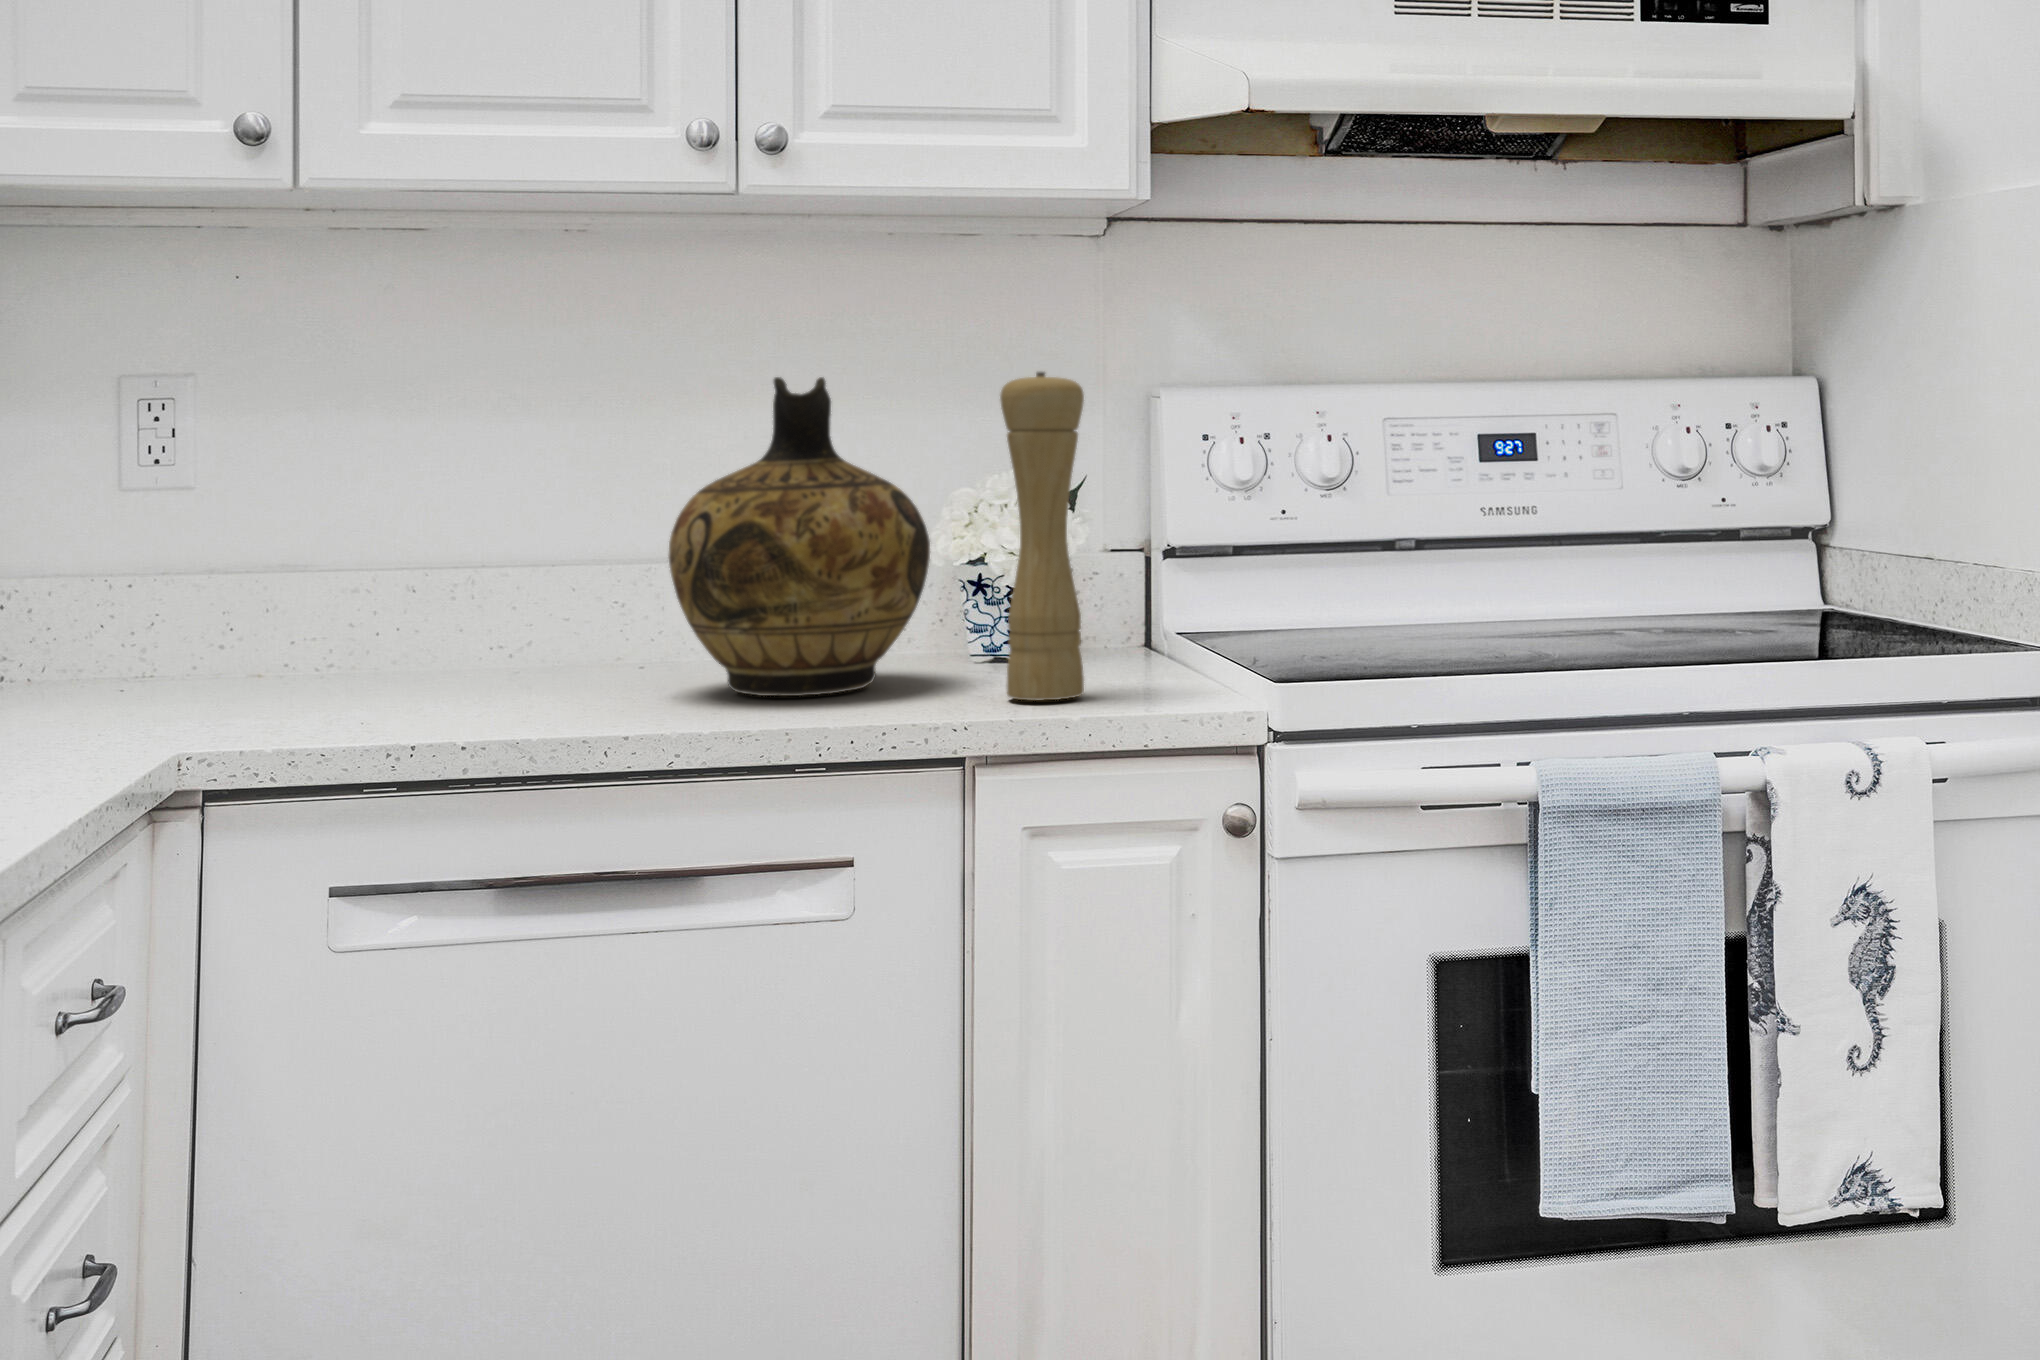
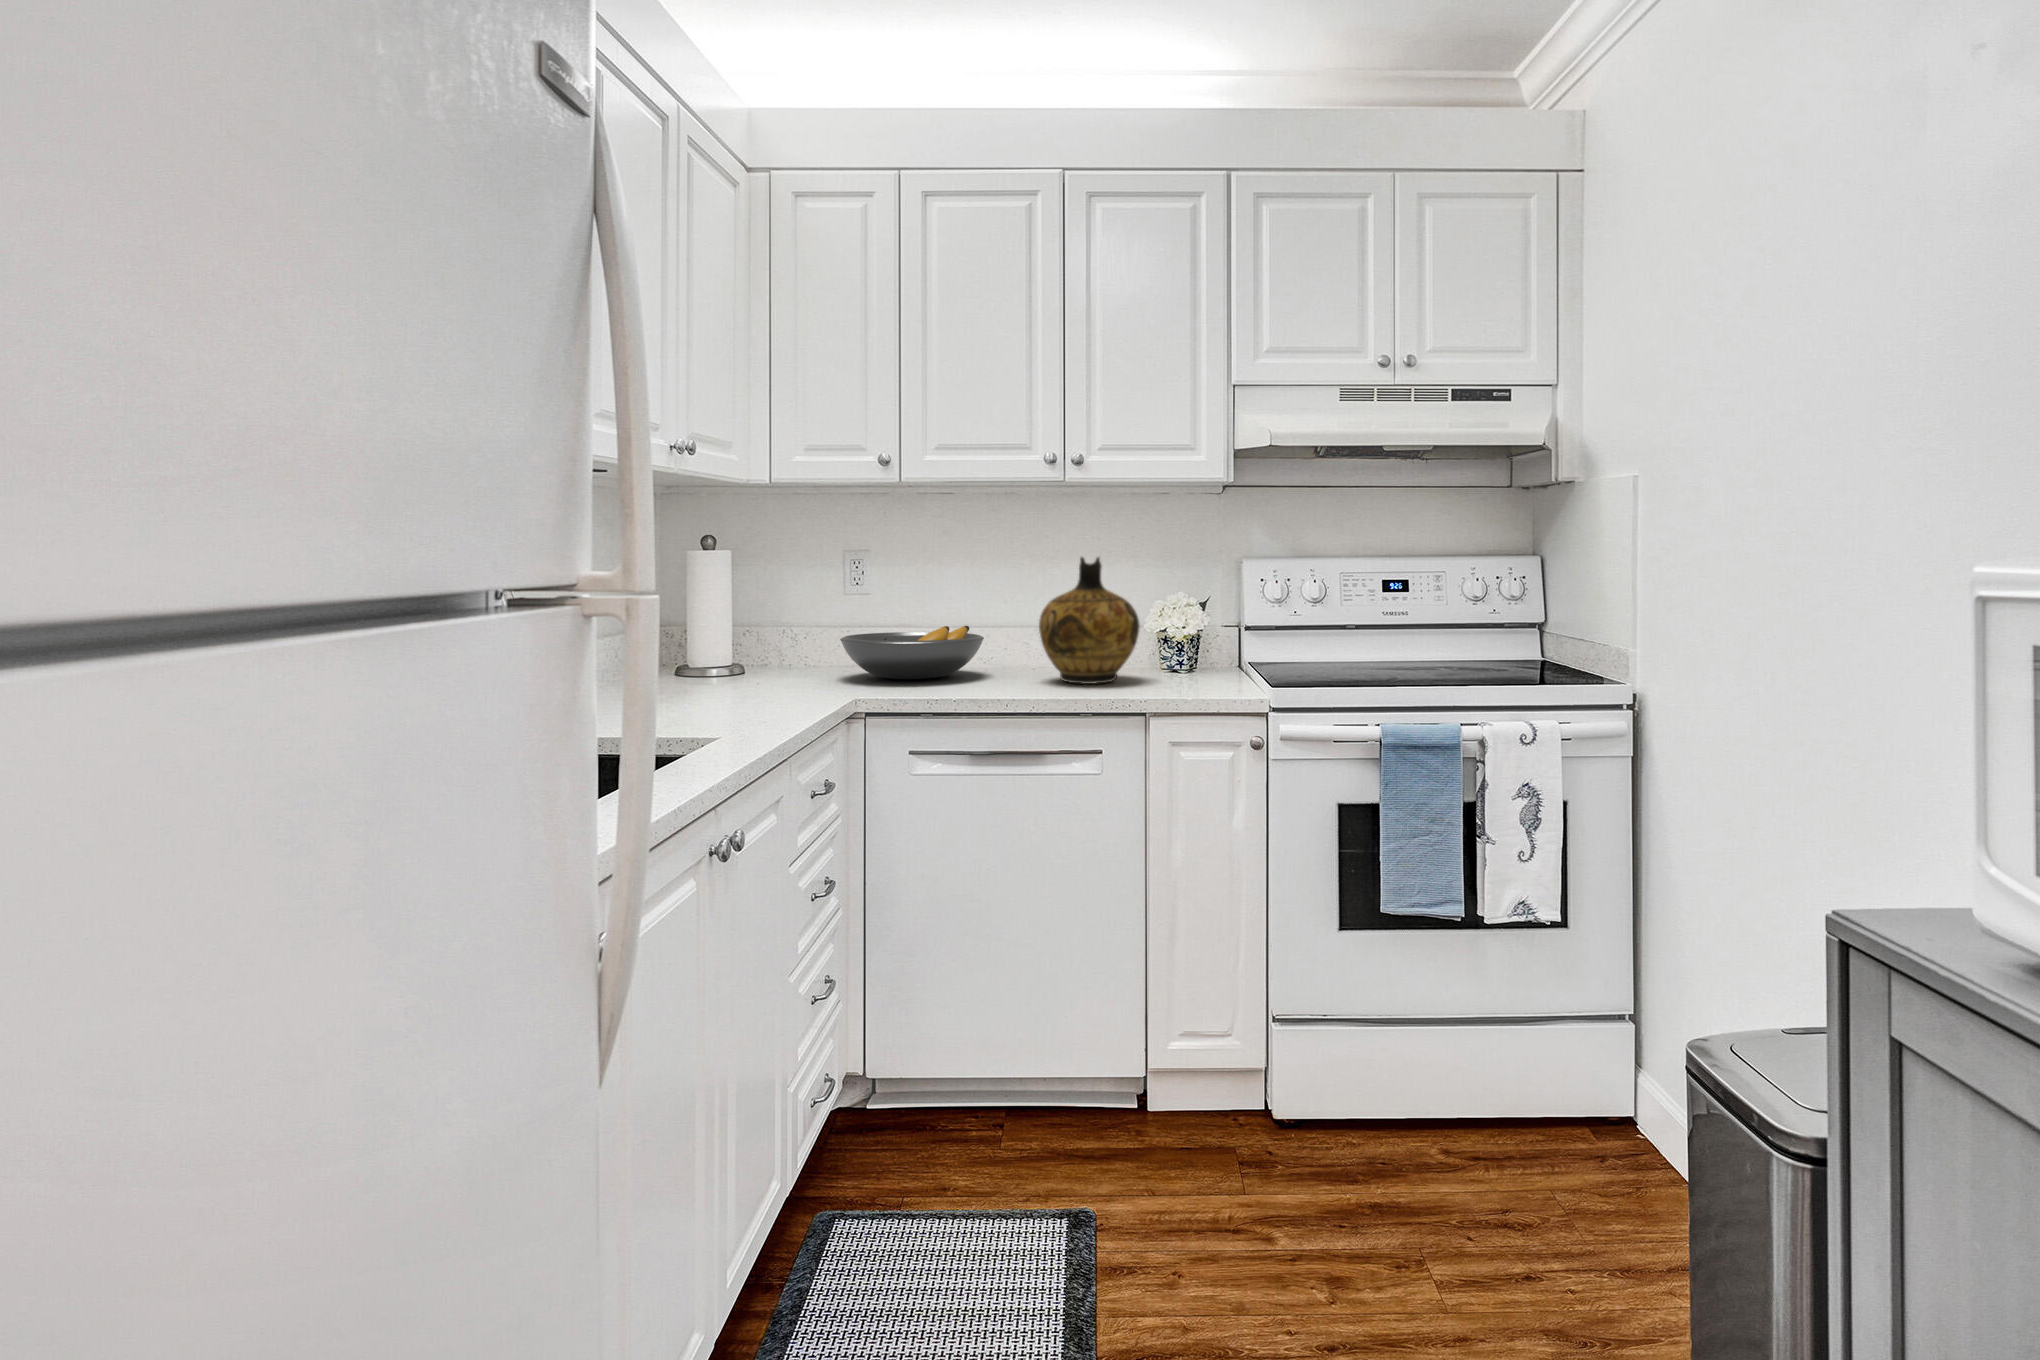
pepper mill: present [1000,372,1084,700] -> none [1168,557,1201,690]
fruit bowl: none [108,562,527,703] -> present [840,626,984,679]

